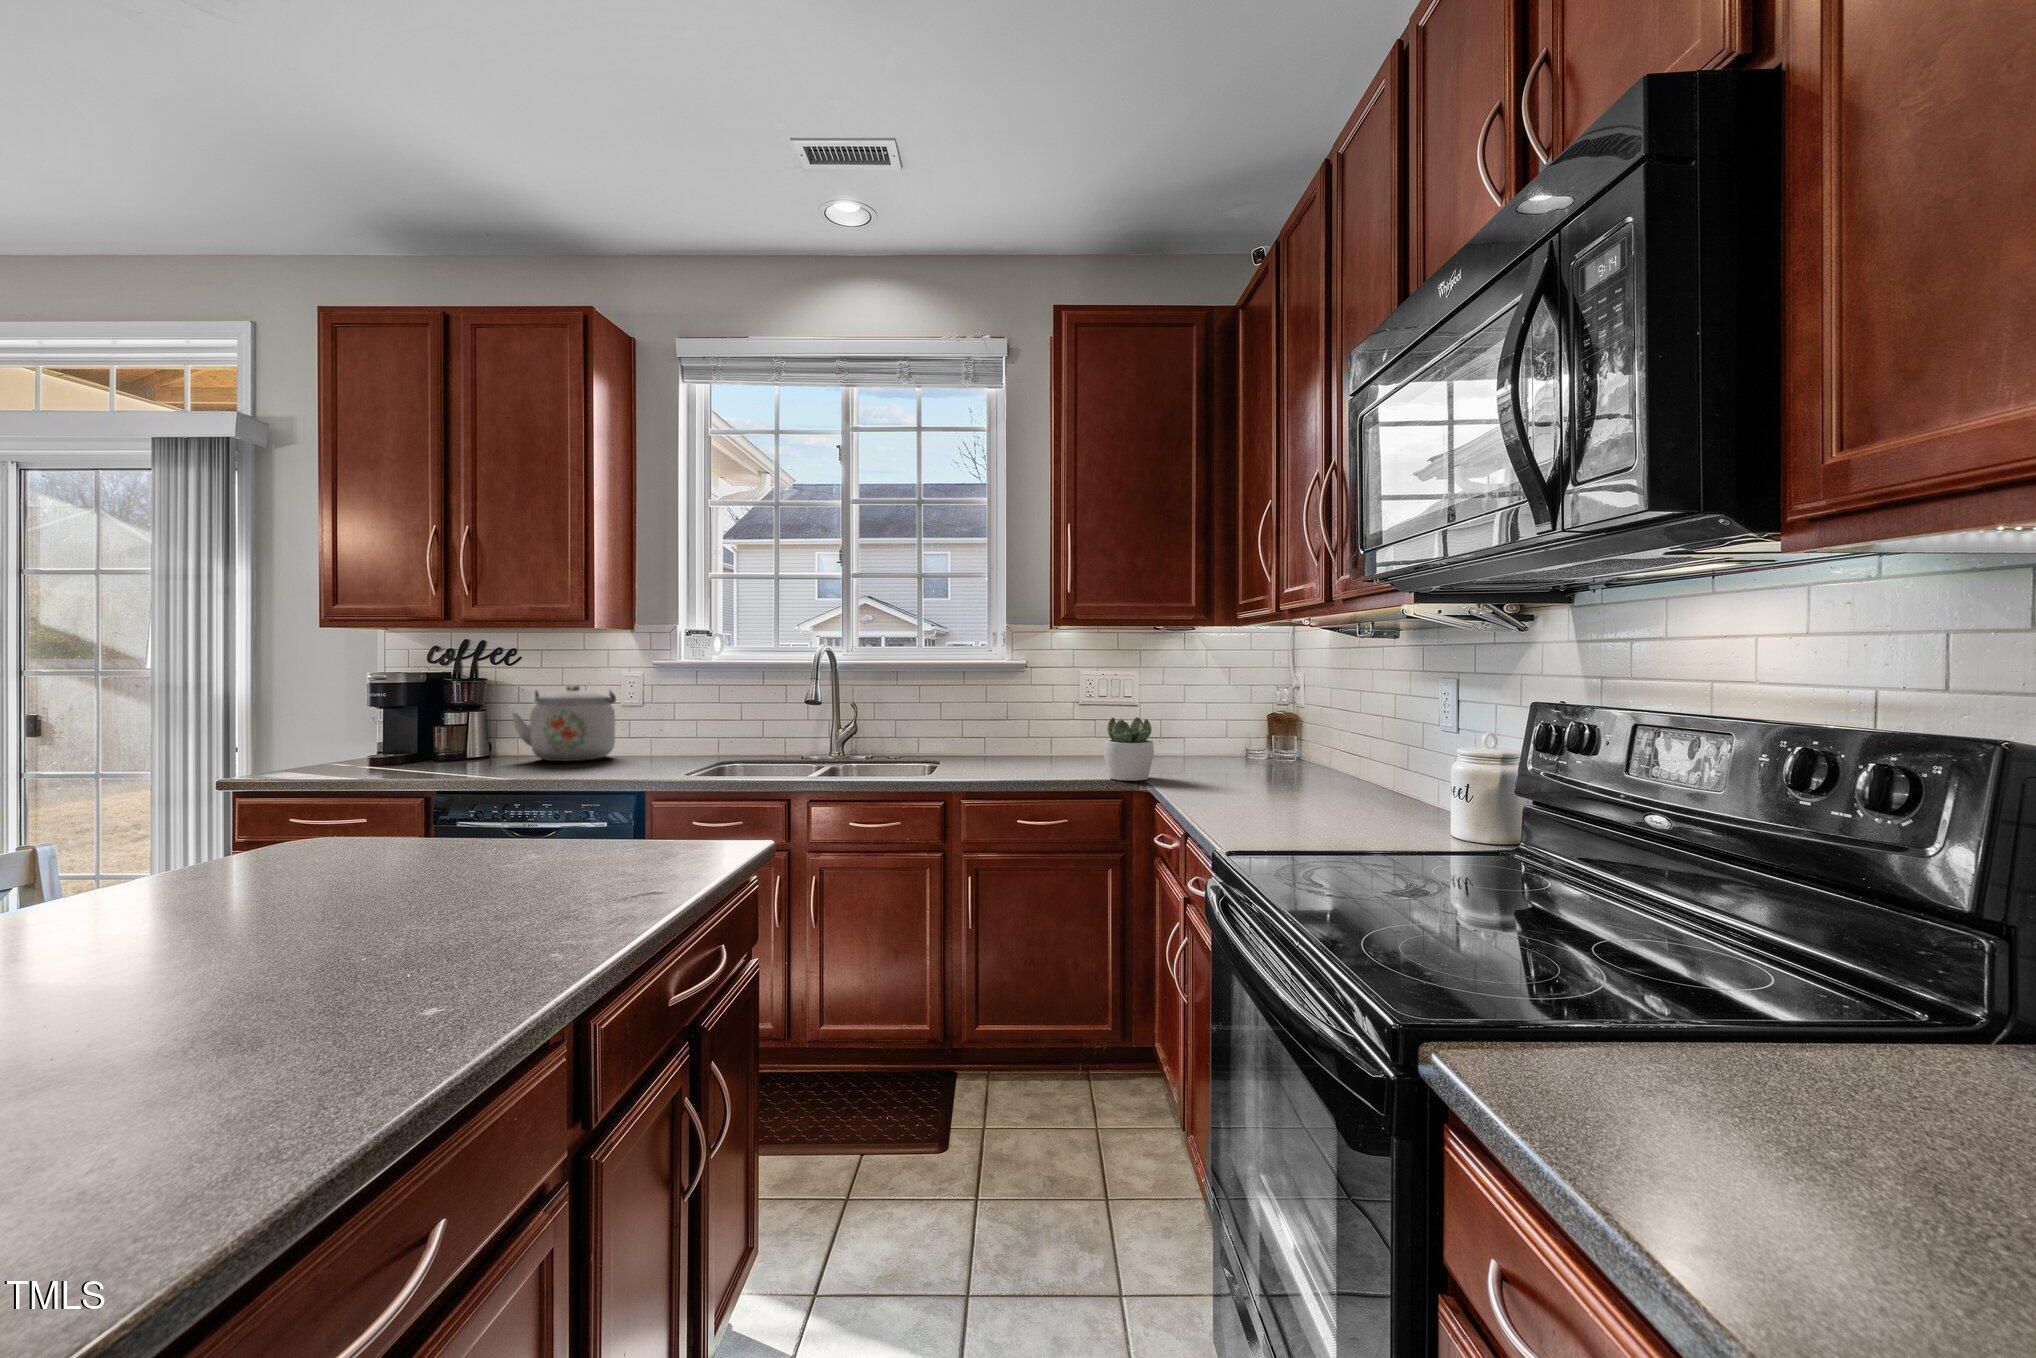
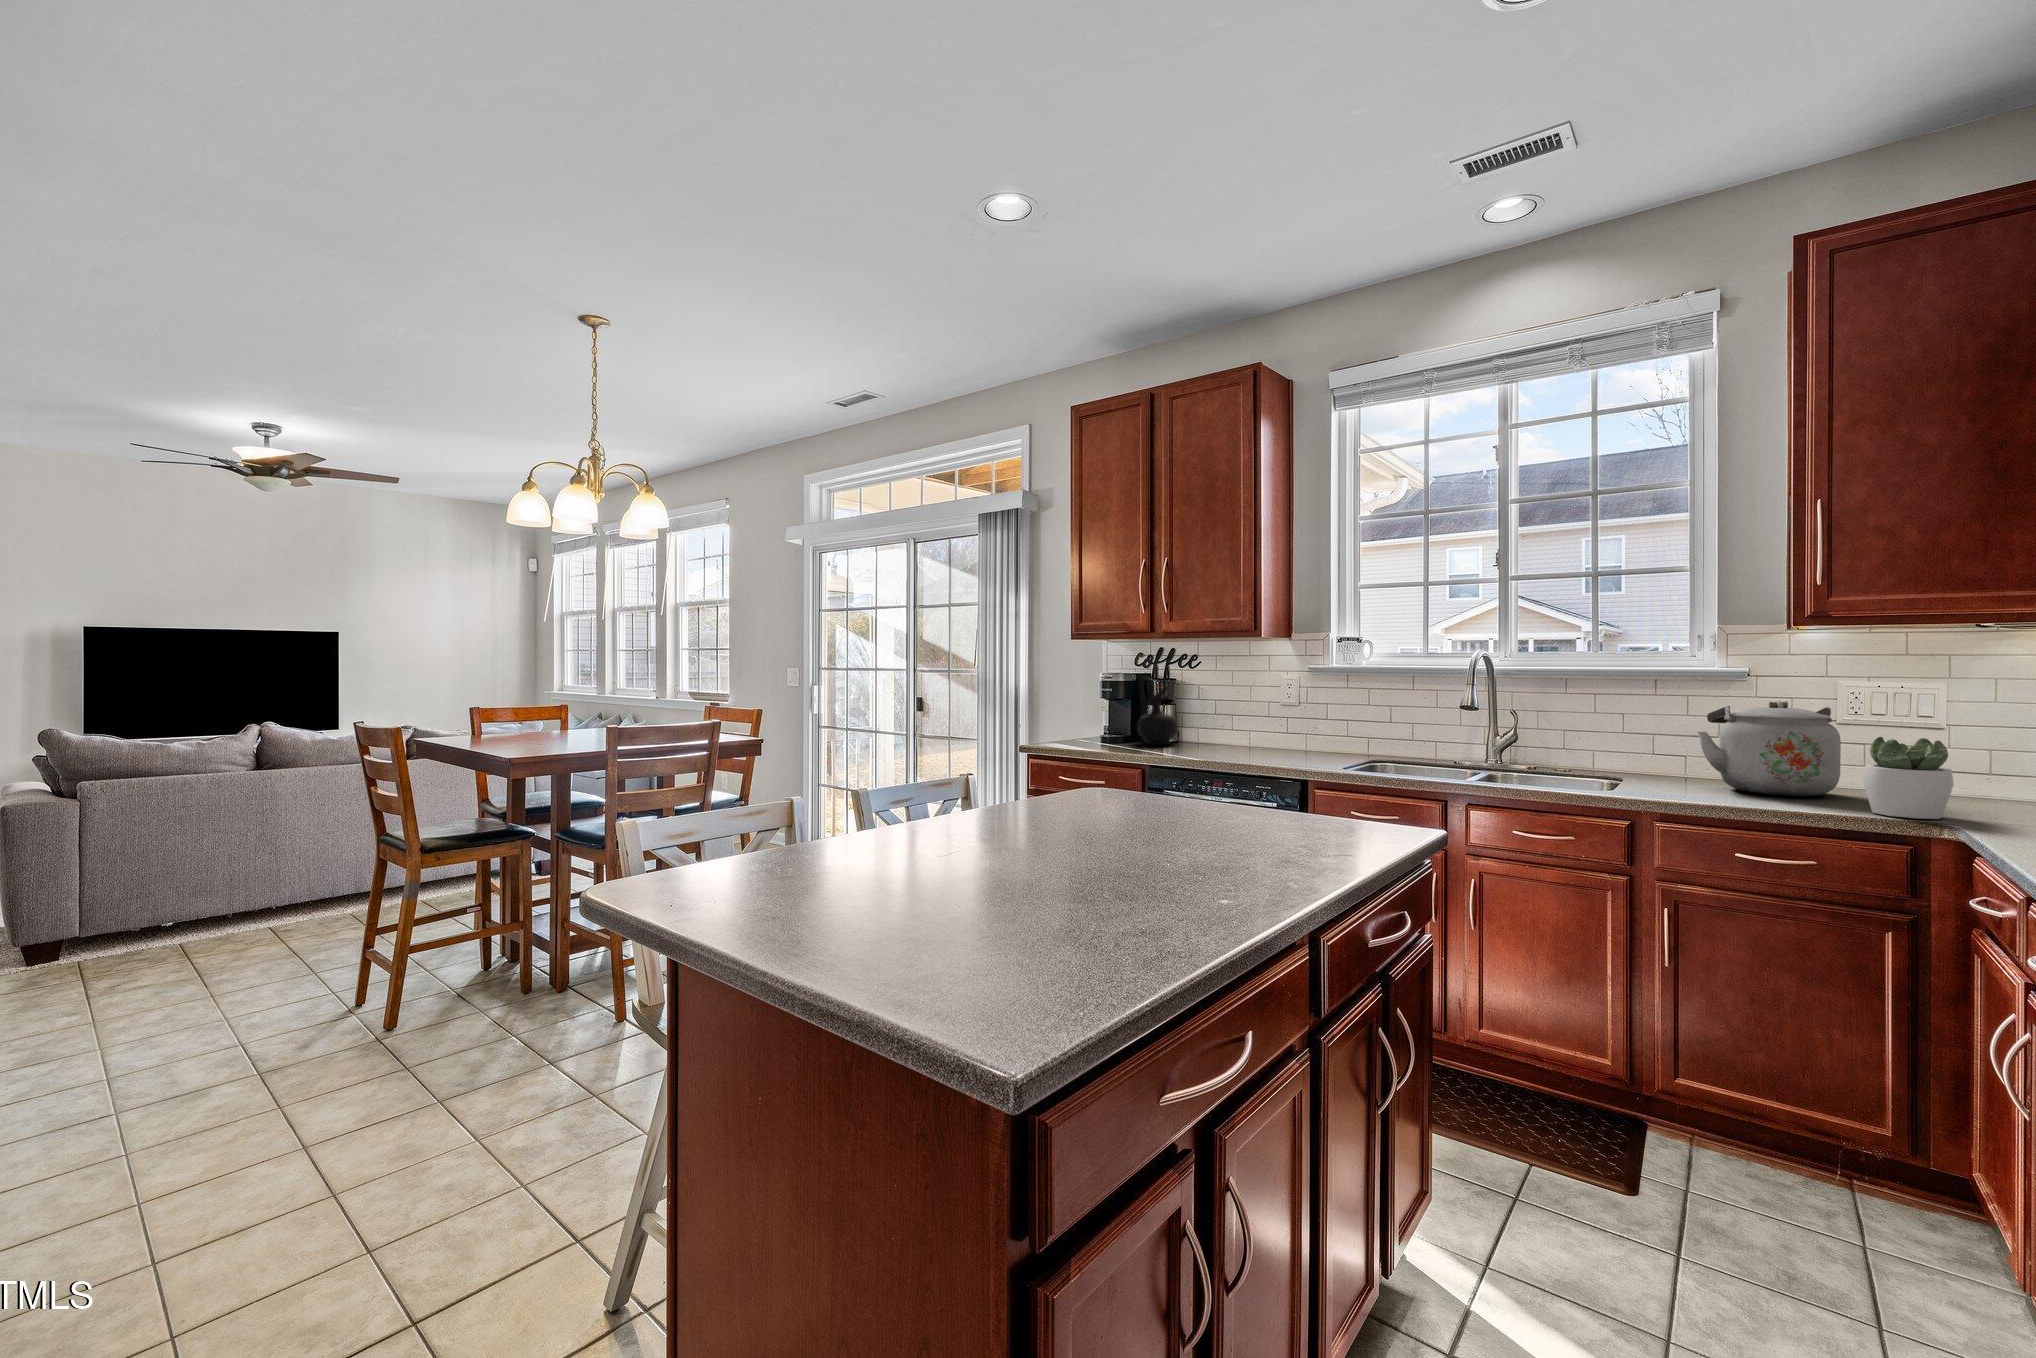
ceramic jug: none [428,675,486,759] -> present [1137,677,1177,745]
kettle: present [512,685,616,761] -> present [1698,701,1841,796]

